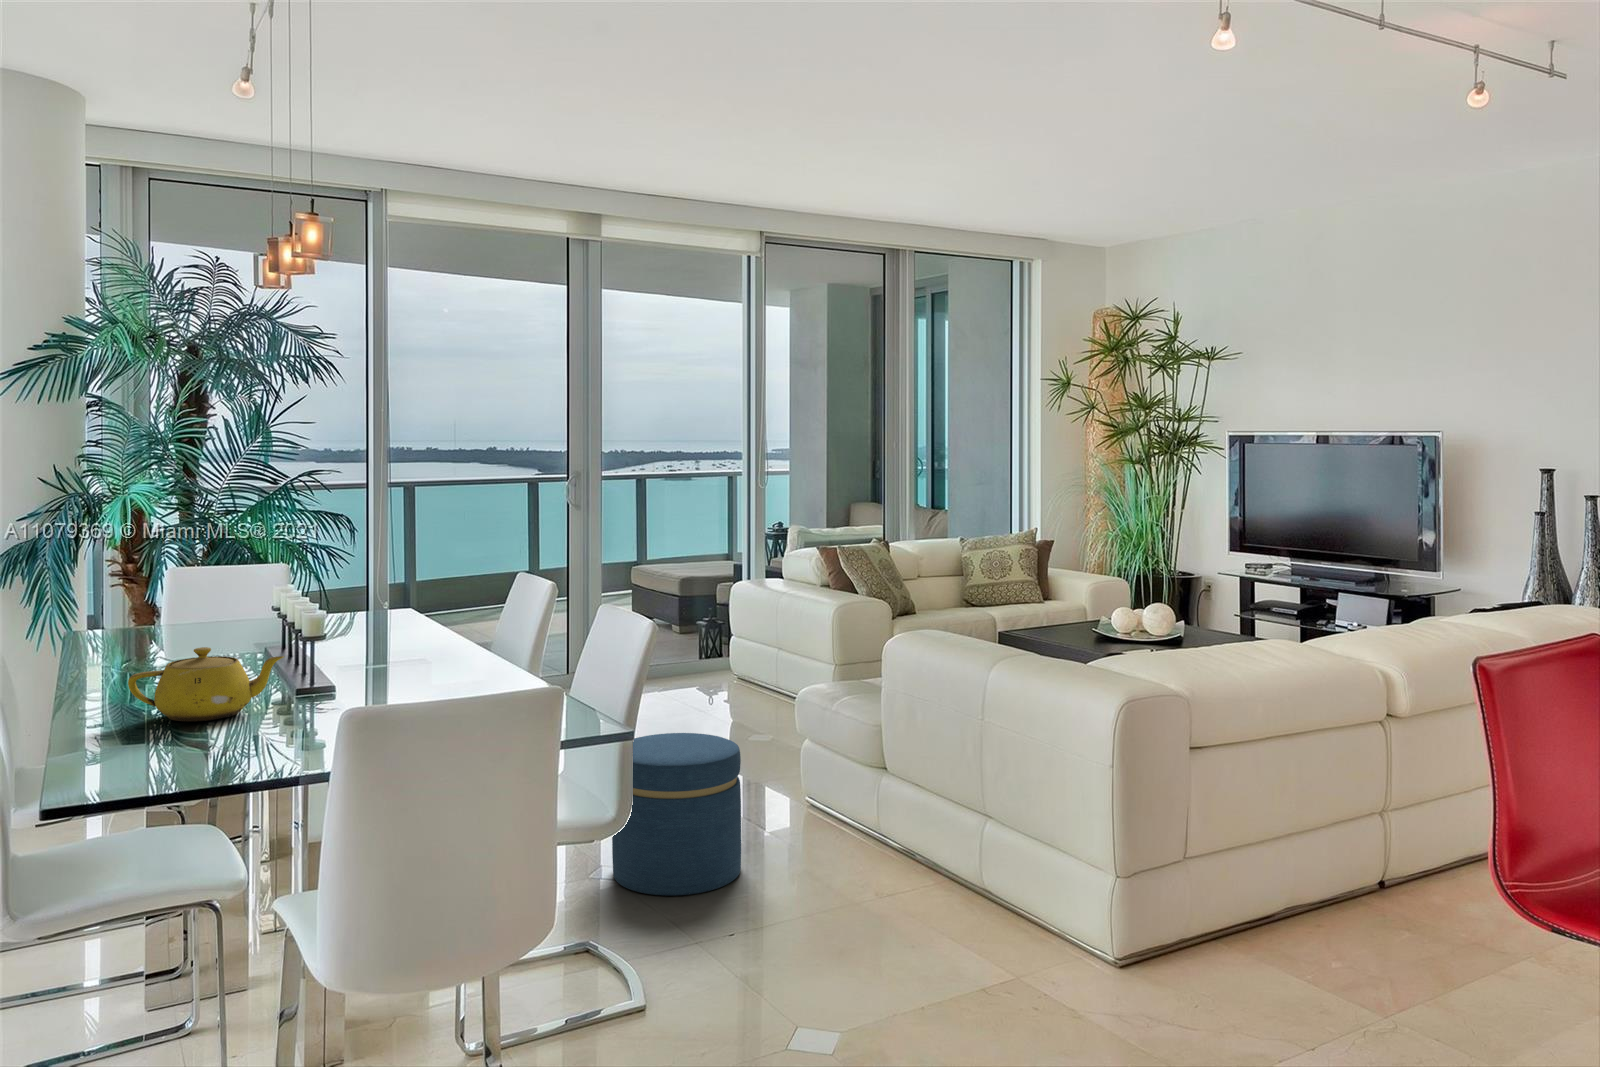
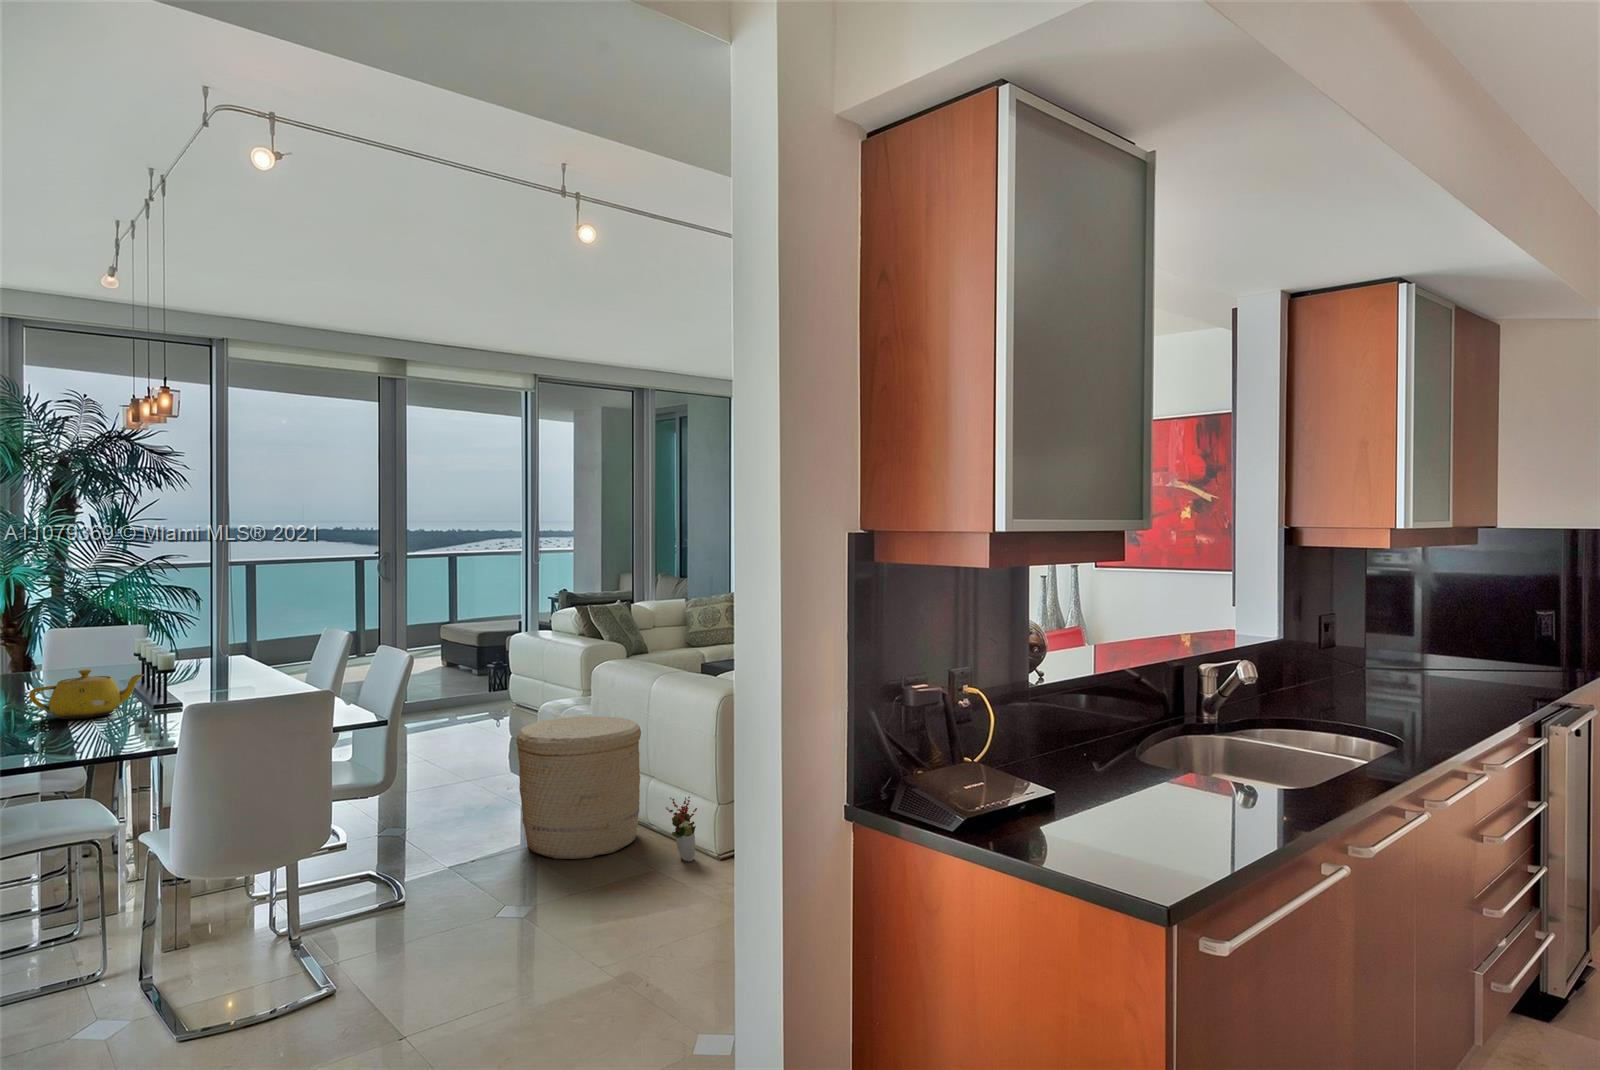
basket: none [791,730,975,954] -> present [516,716,641,859]
ottoman: present [612,733,741,896] -> none [395,730,491,840]
decorative plant: none [1025,875,1074,979] -> present [666,796,697,861]

